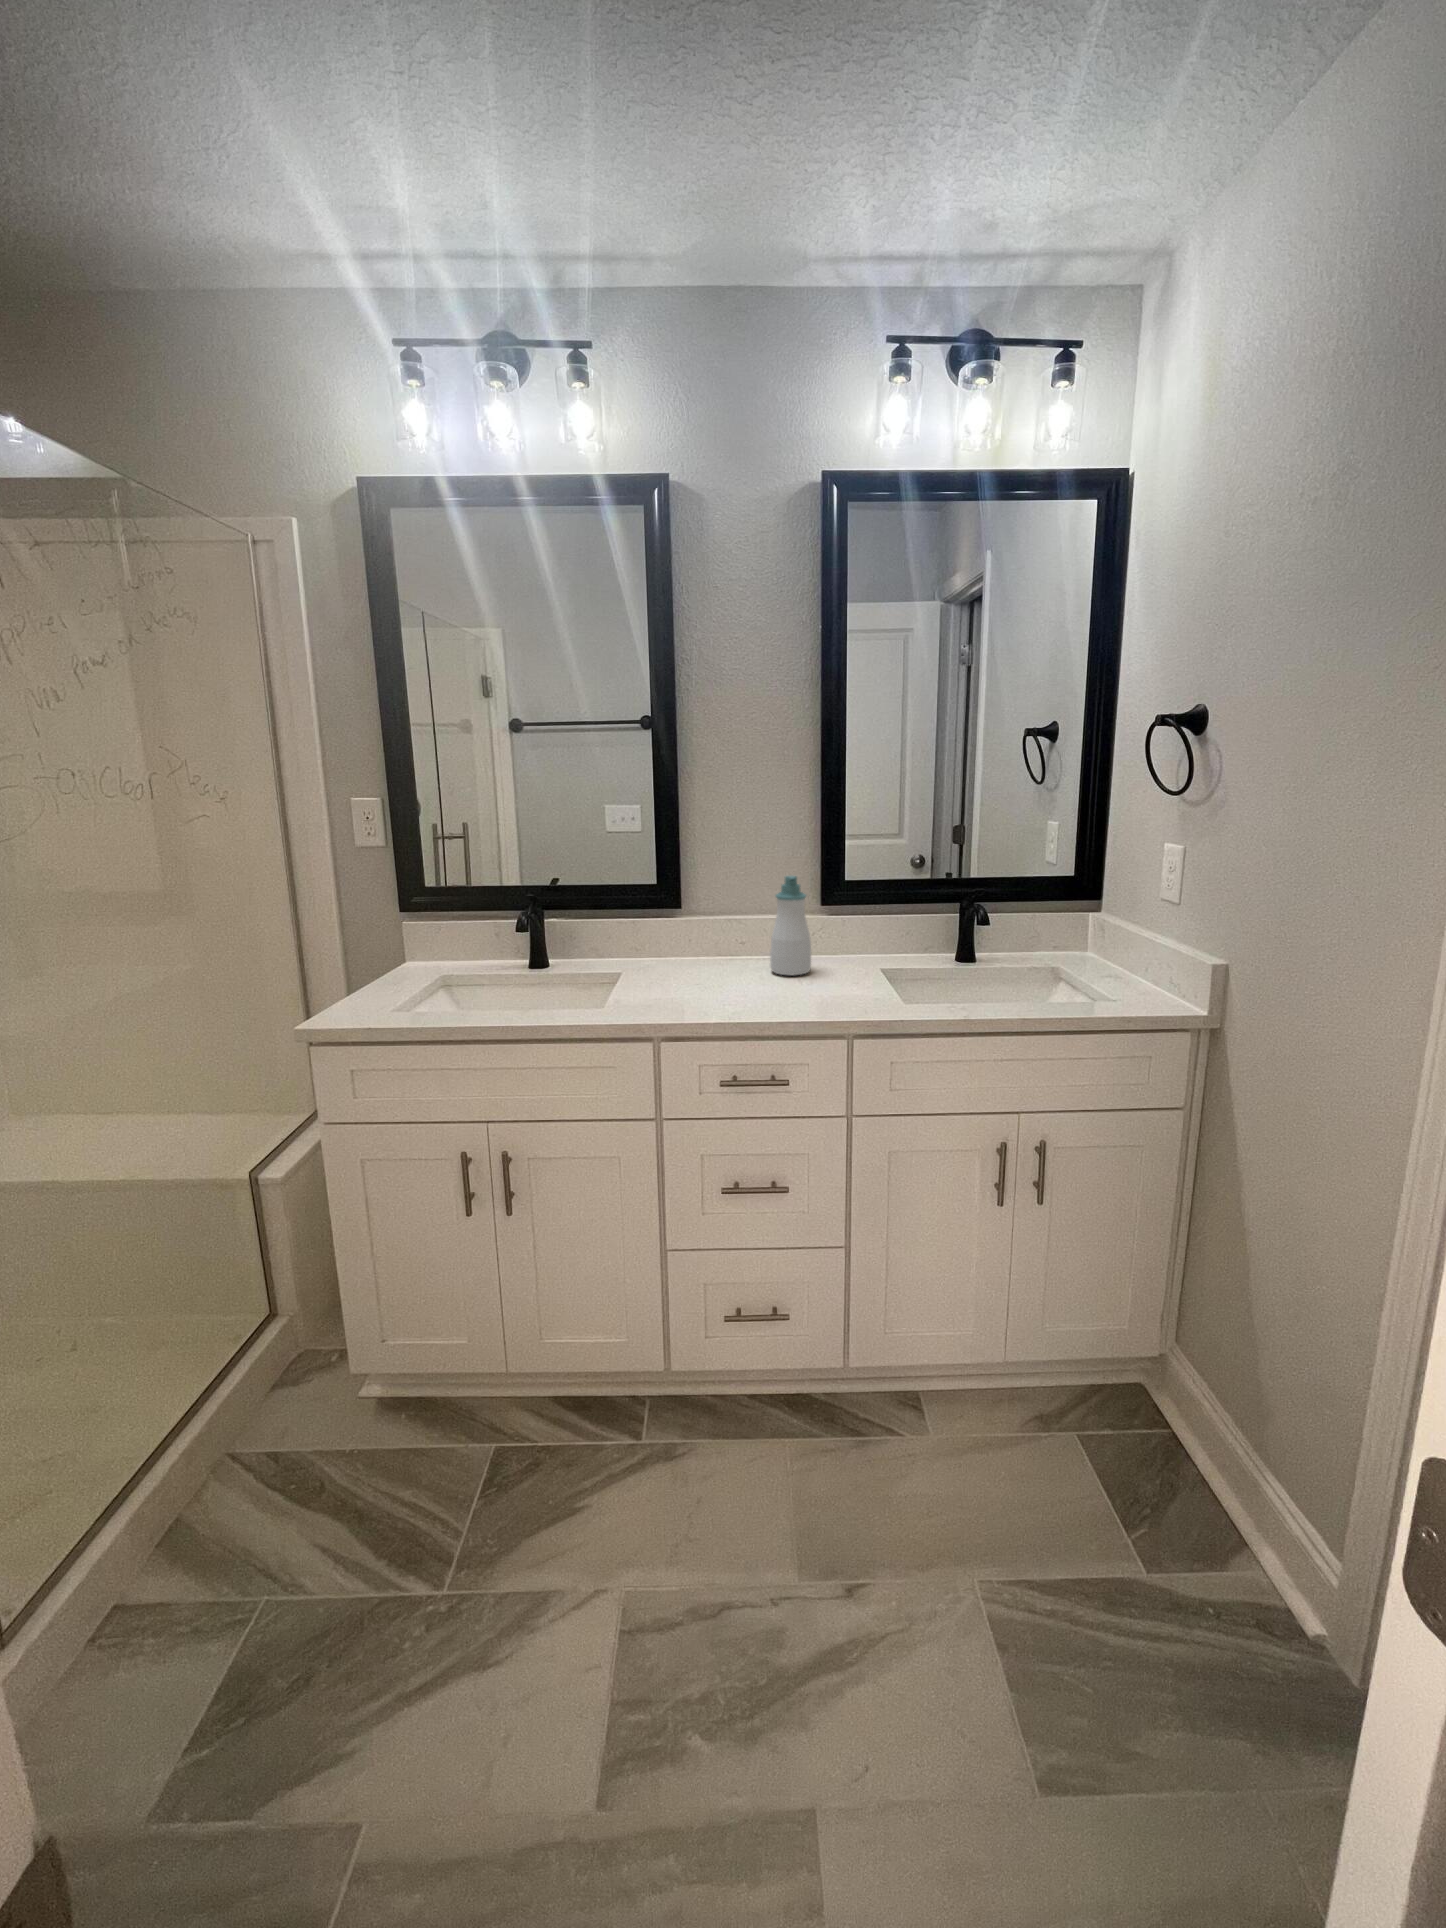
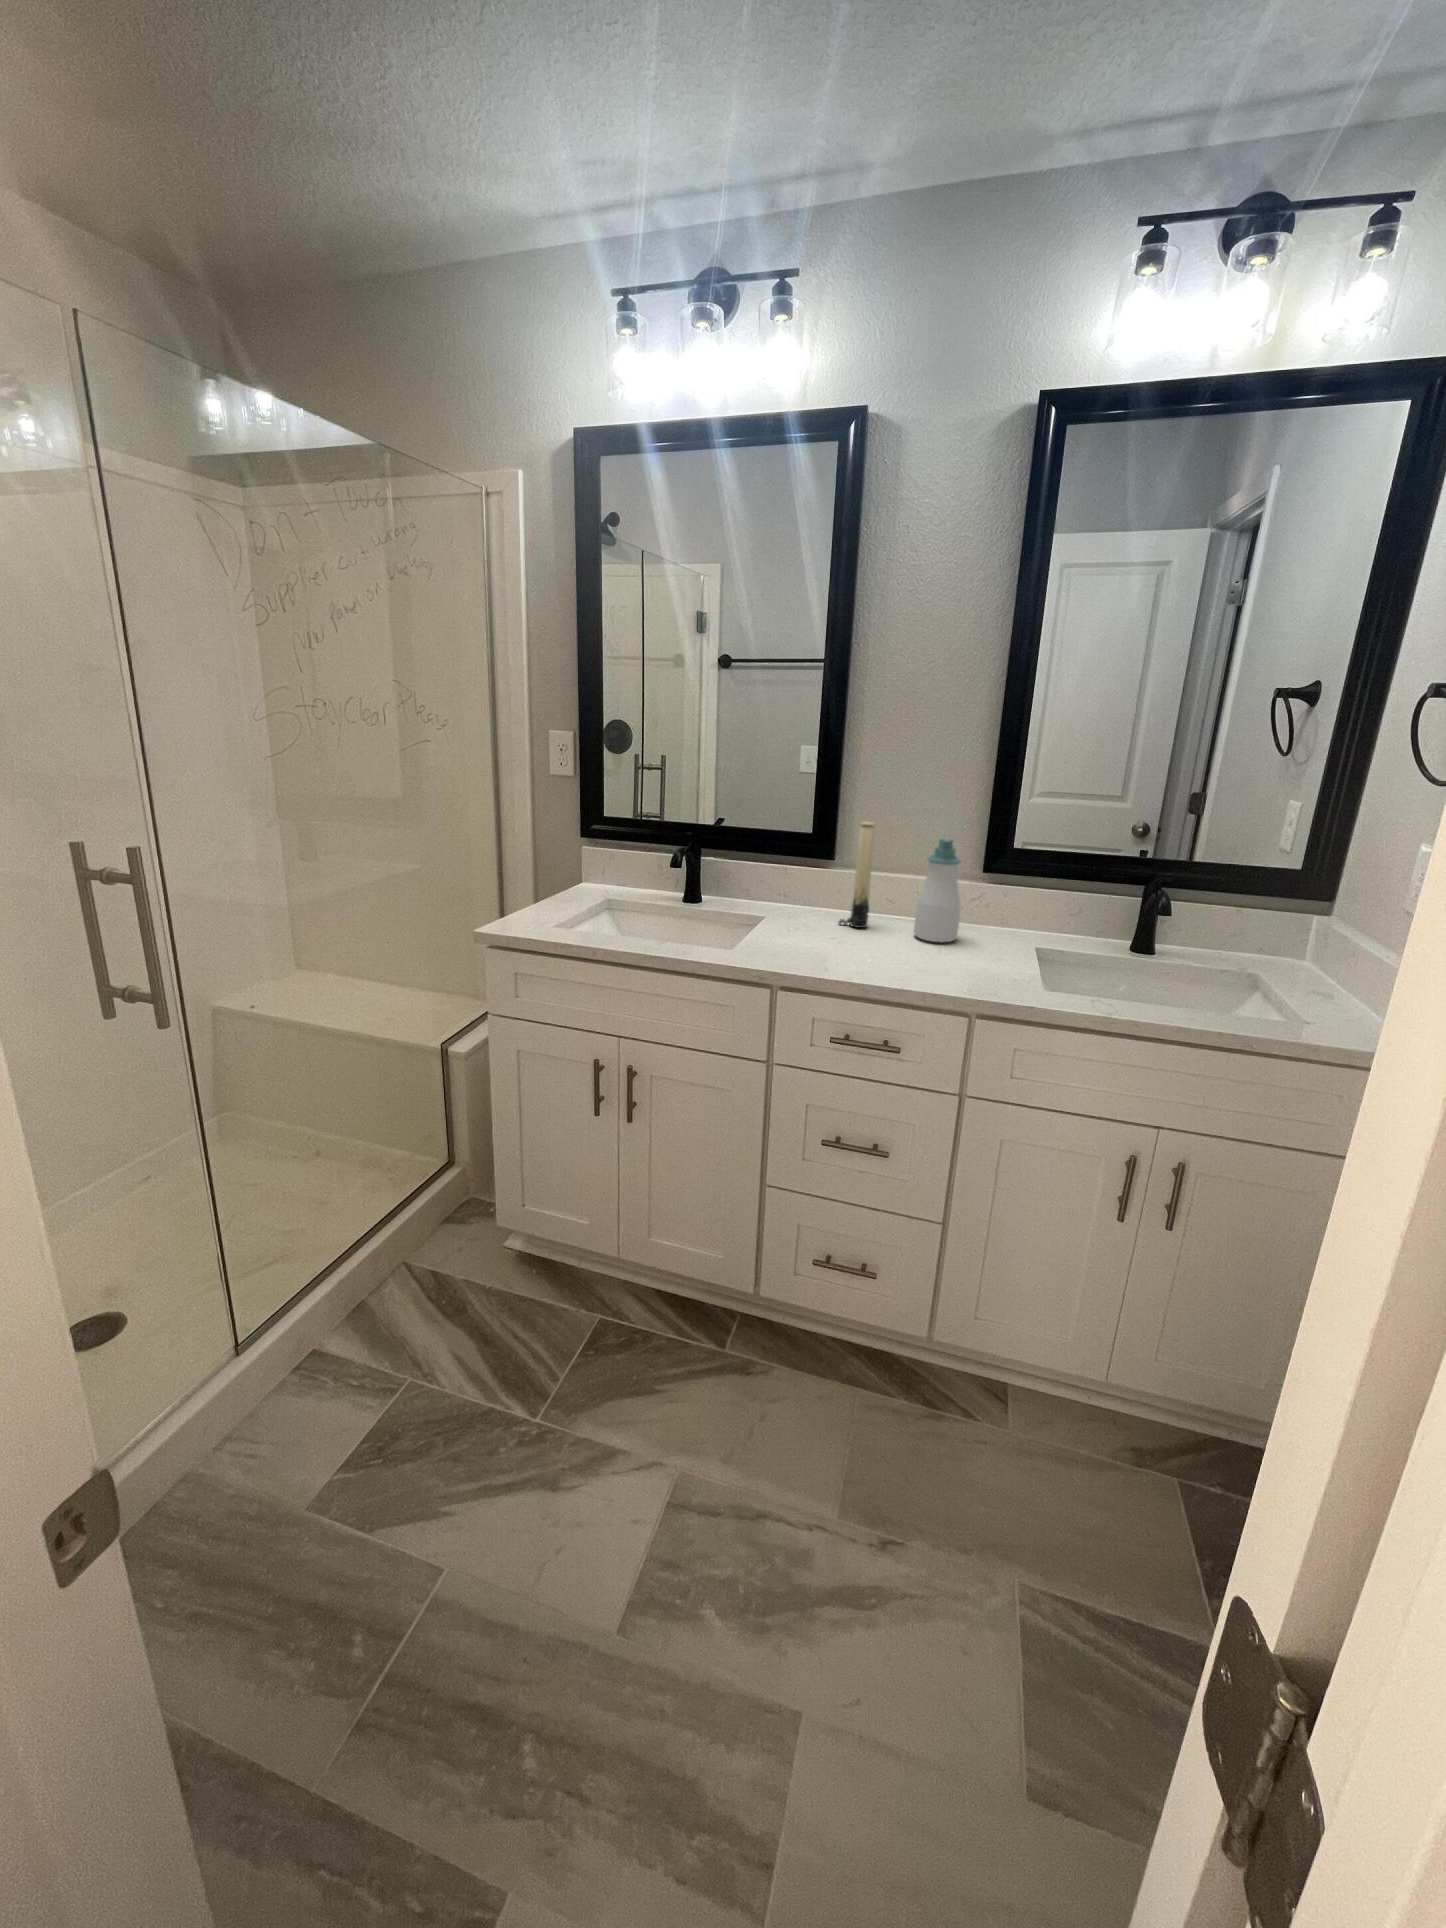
candle: none [696,867,726,972] -> present [839,822,875,928]

